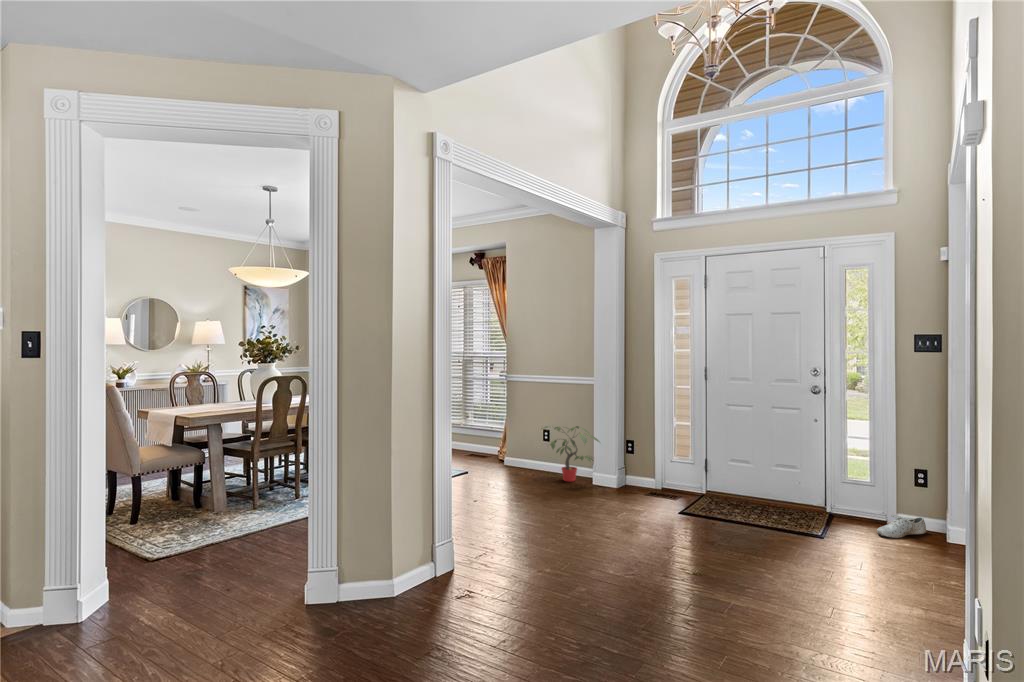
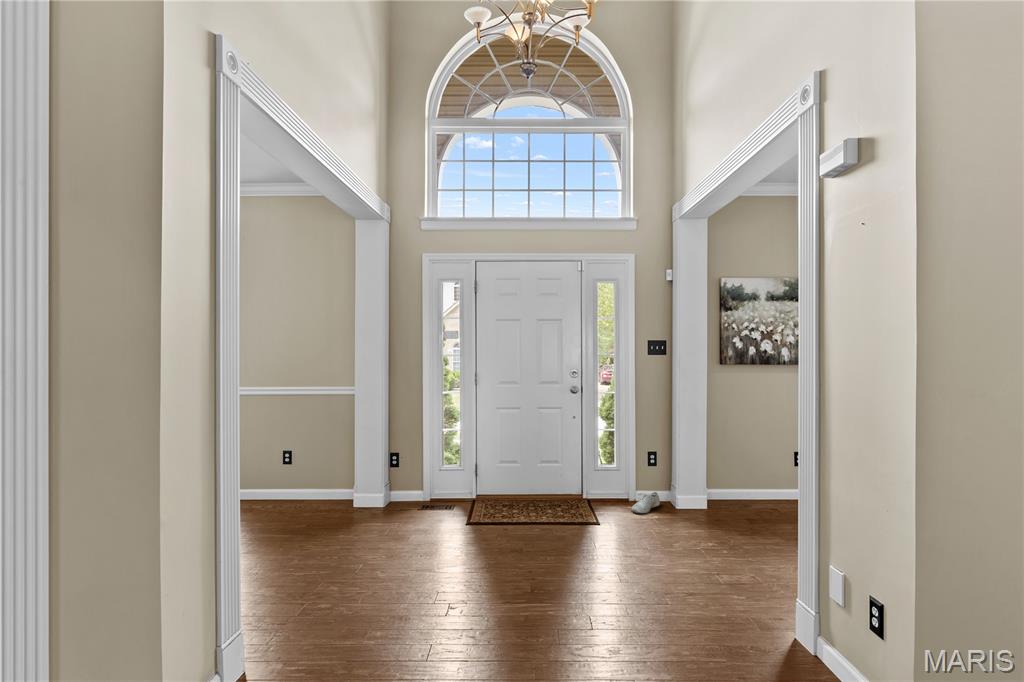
potted plant: present [544,426,600,482] -> none [288,443,366,508]

